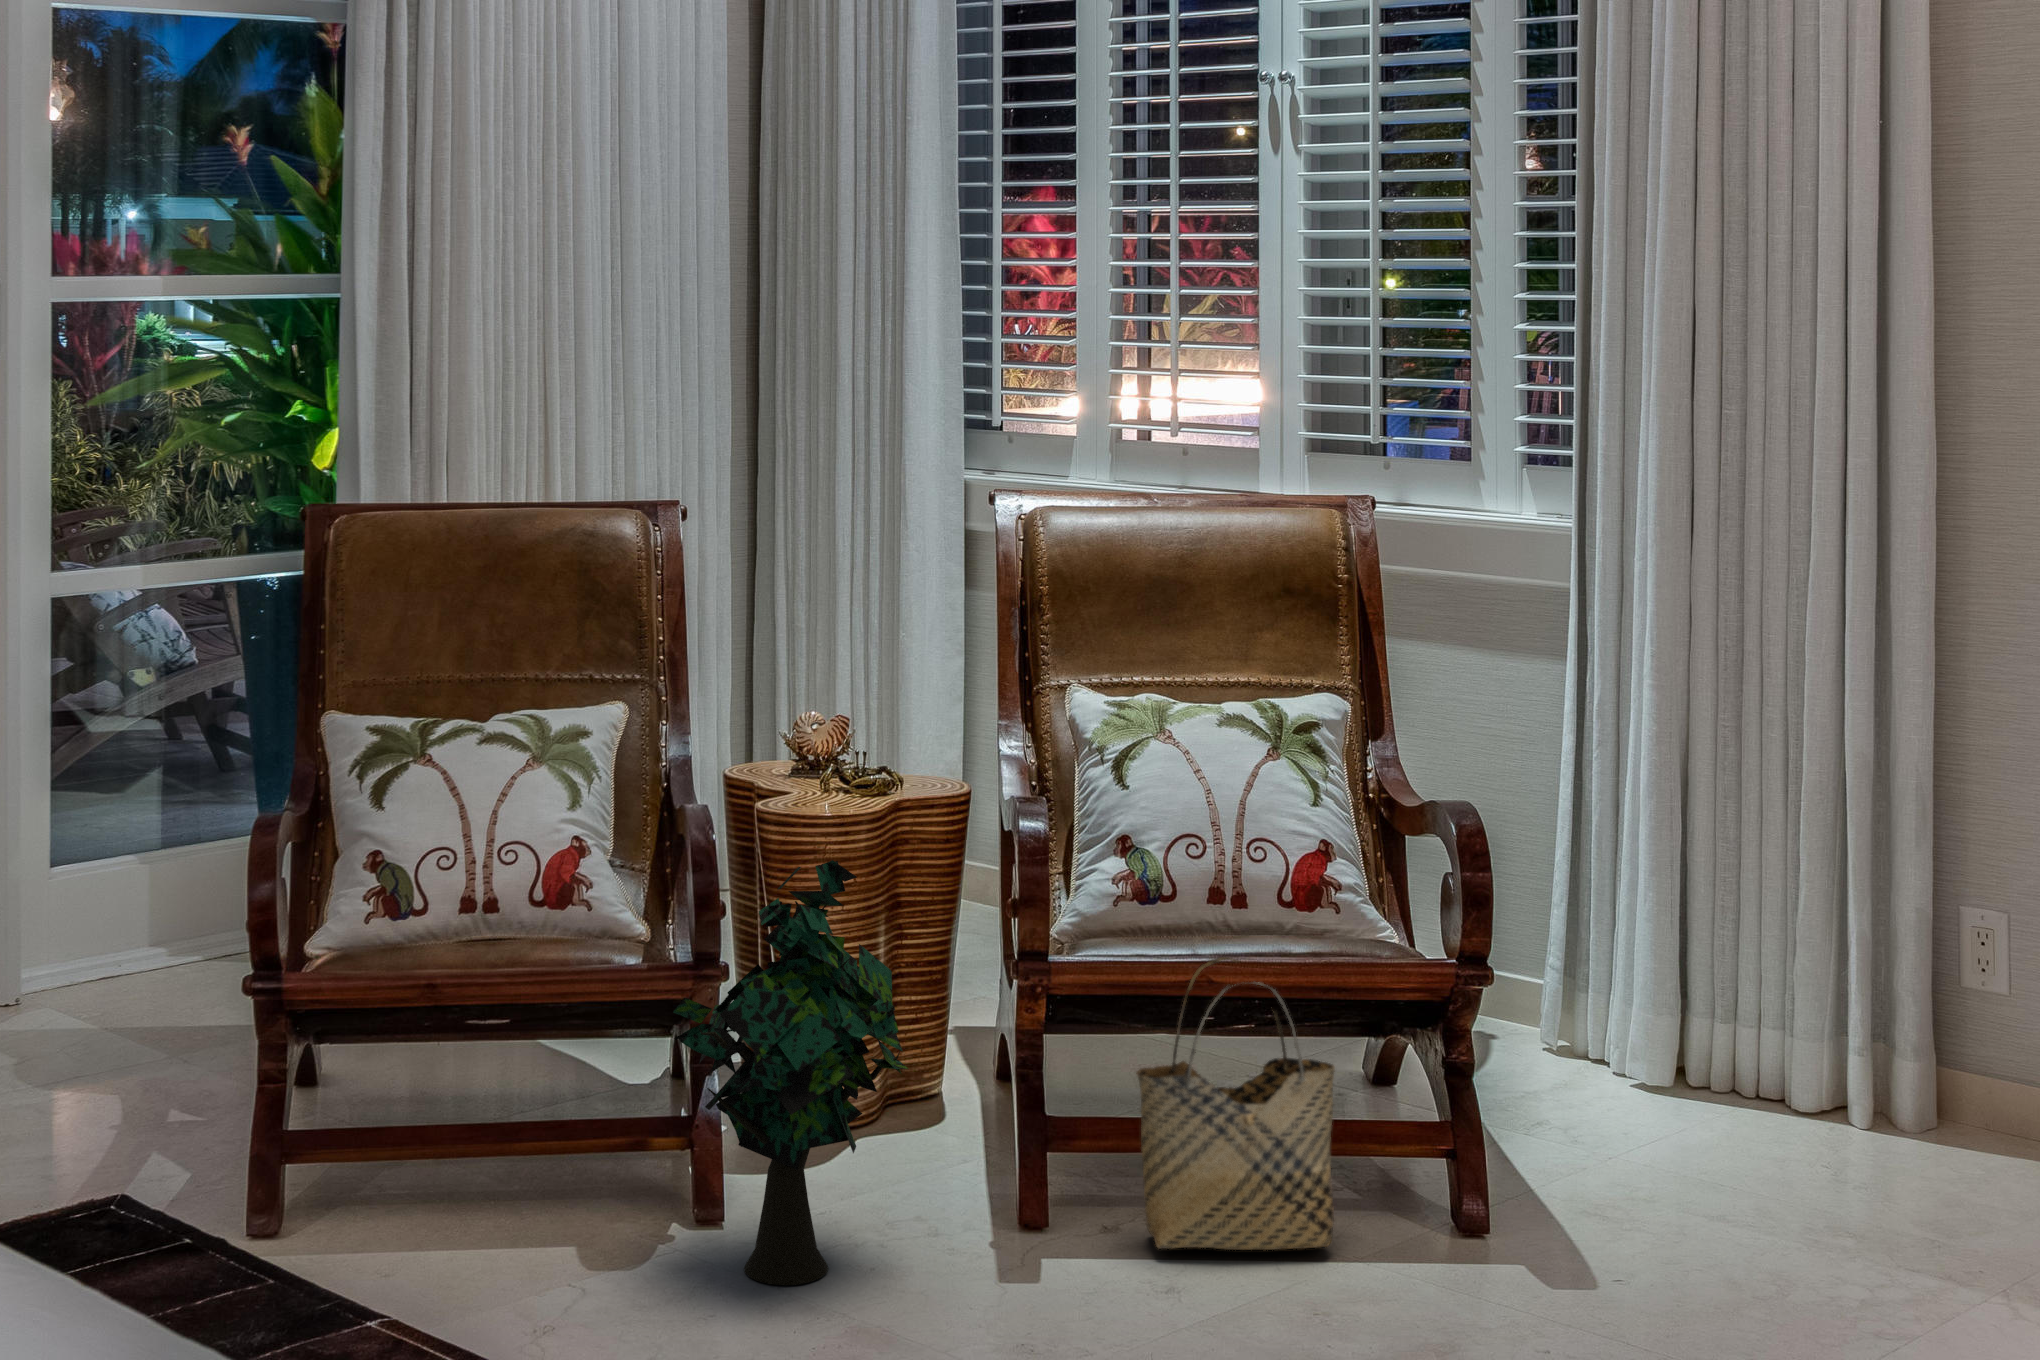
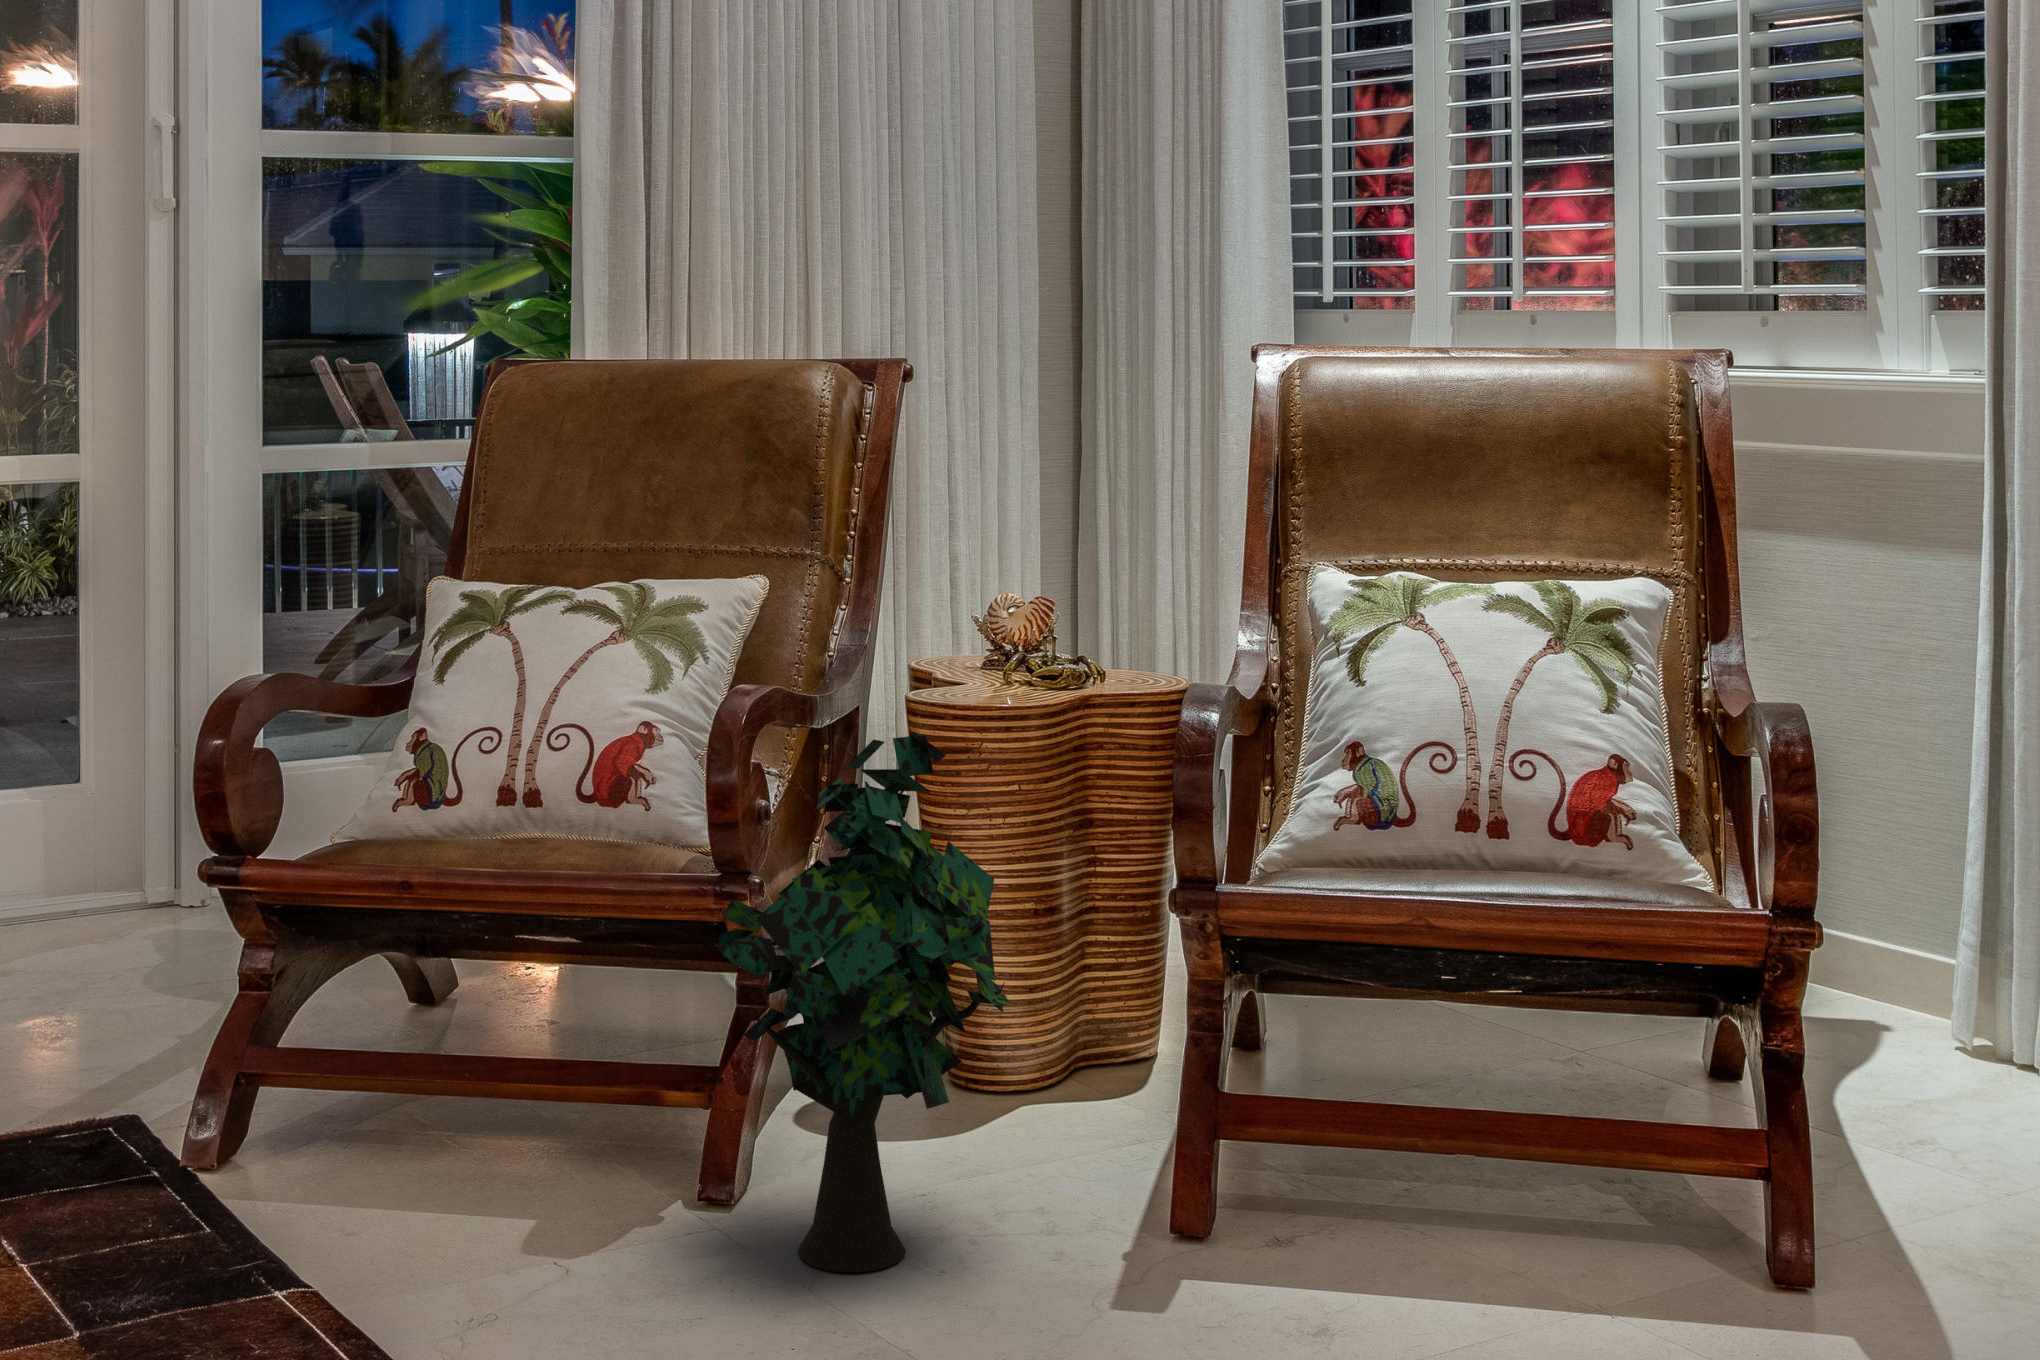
woven basket: present [1137,956,1335,1250] -> none [1316,888,1593,1283]

